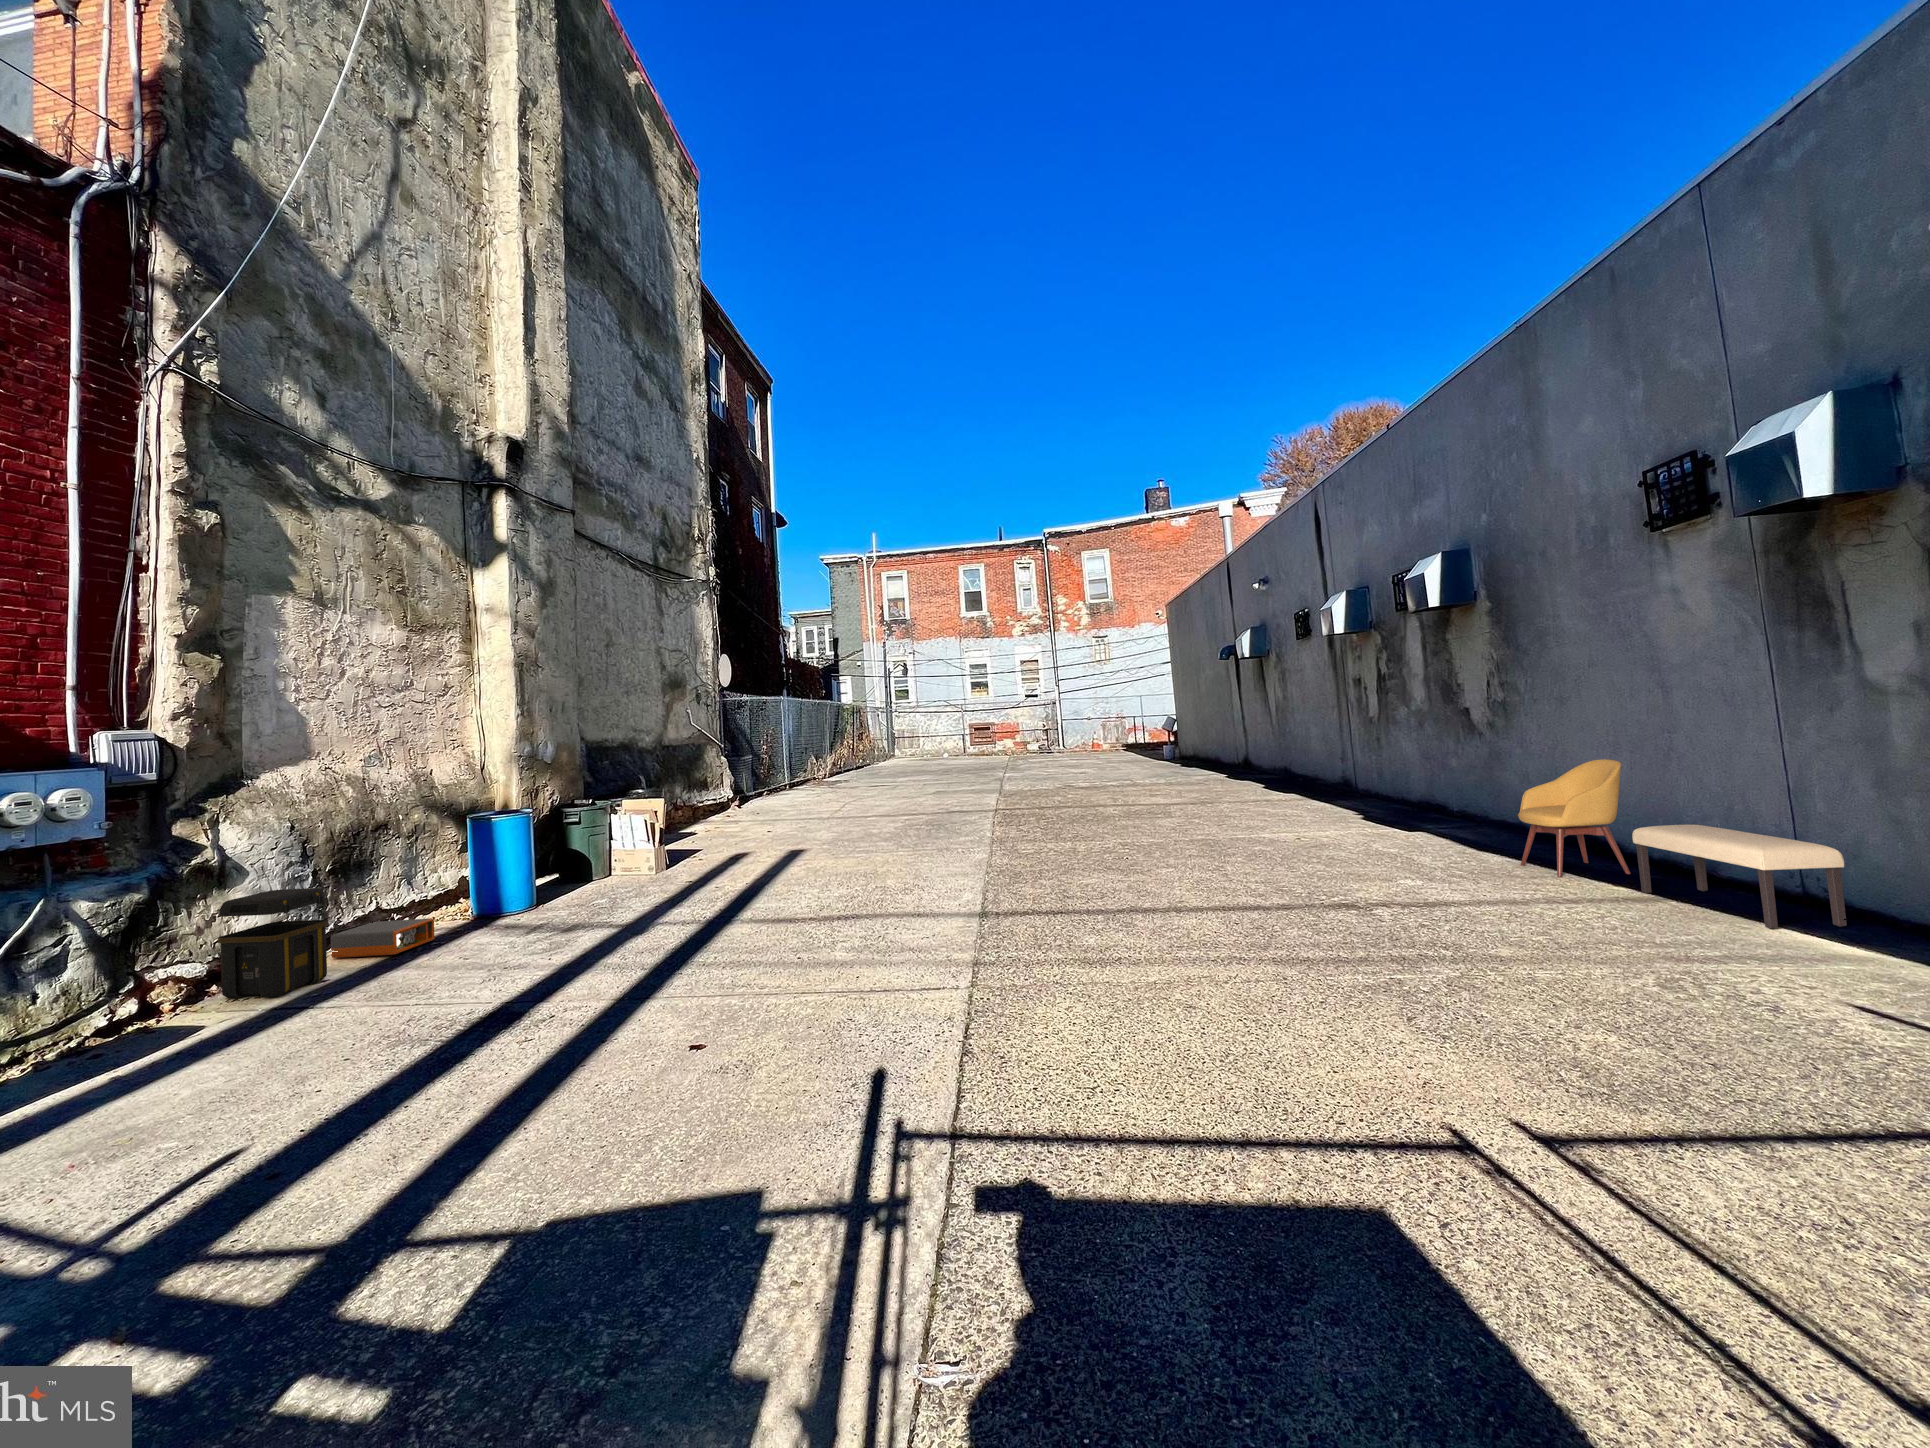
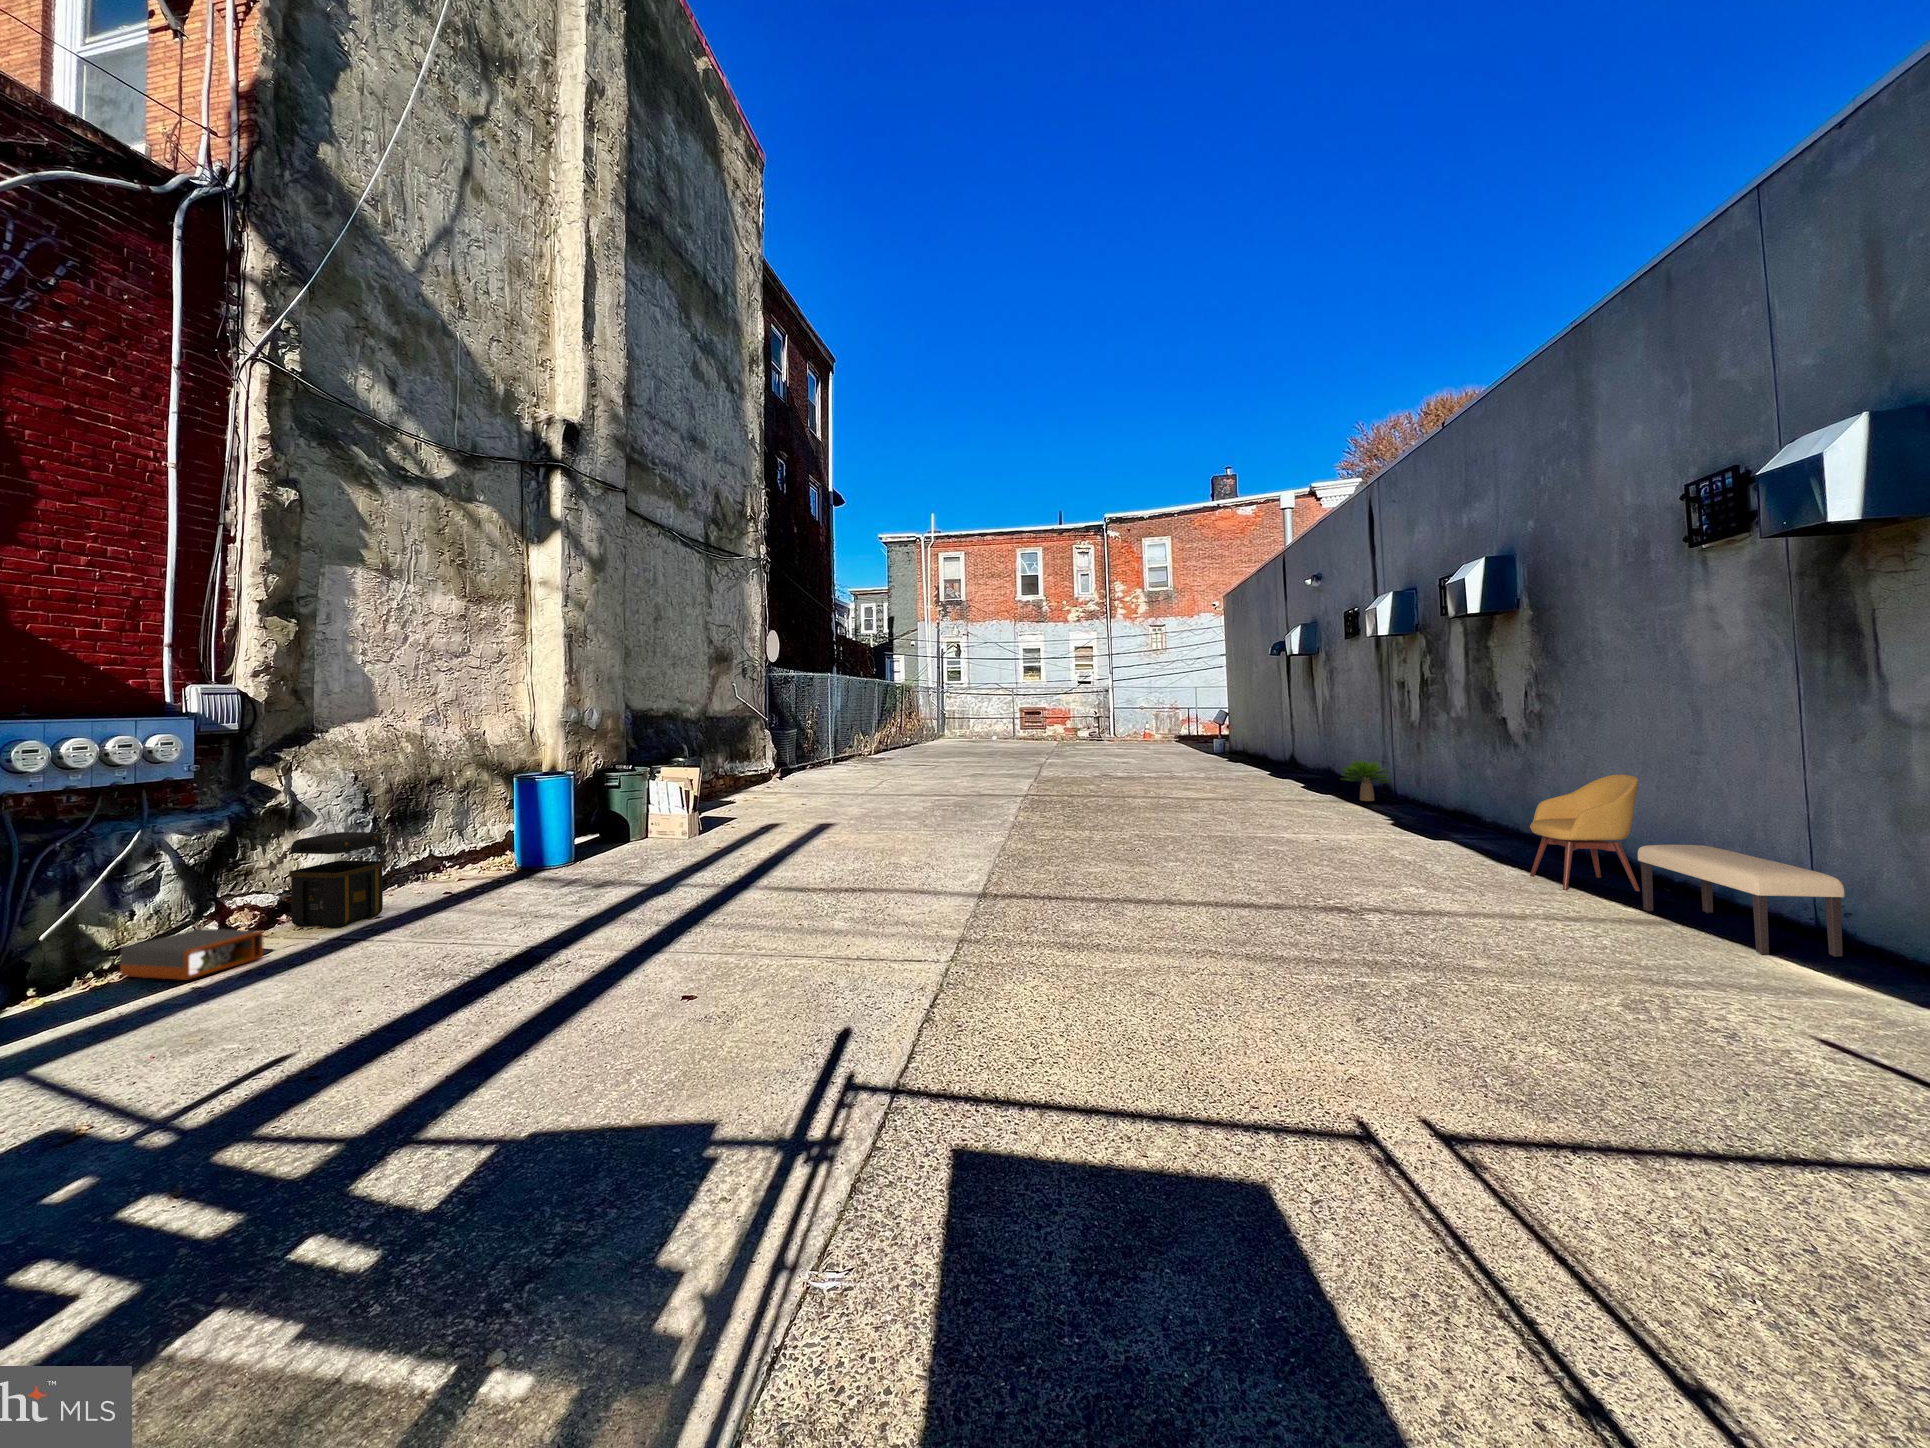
potted plant: none [1306,759,1363,801] -> present [1341,760,1391,801]
storage box: present [331,918,434,958] -> present [120,929,263,980]

